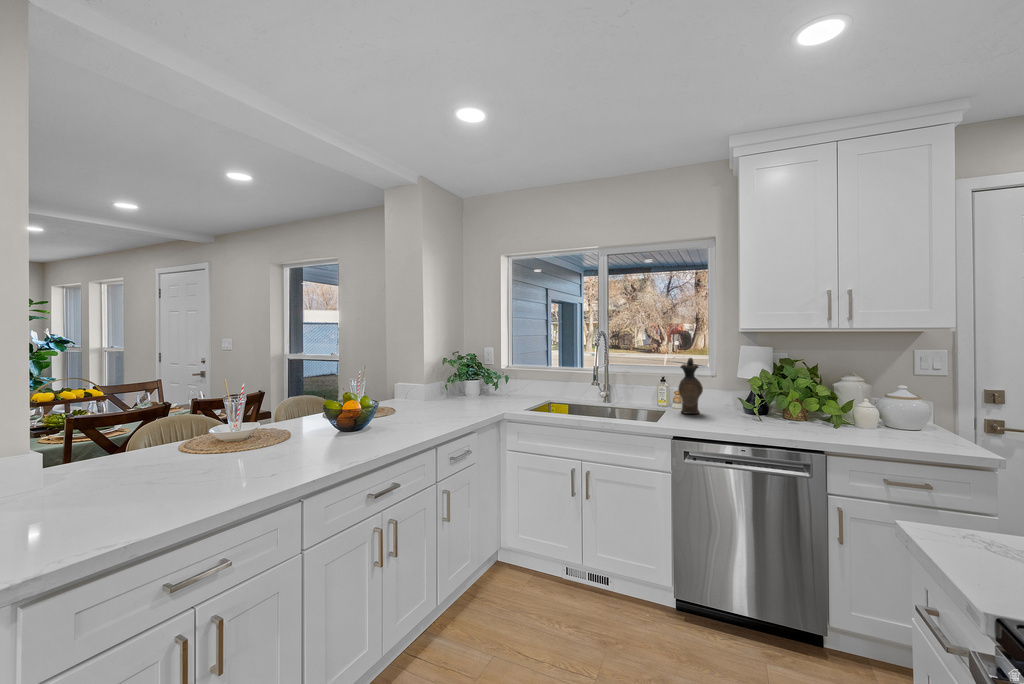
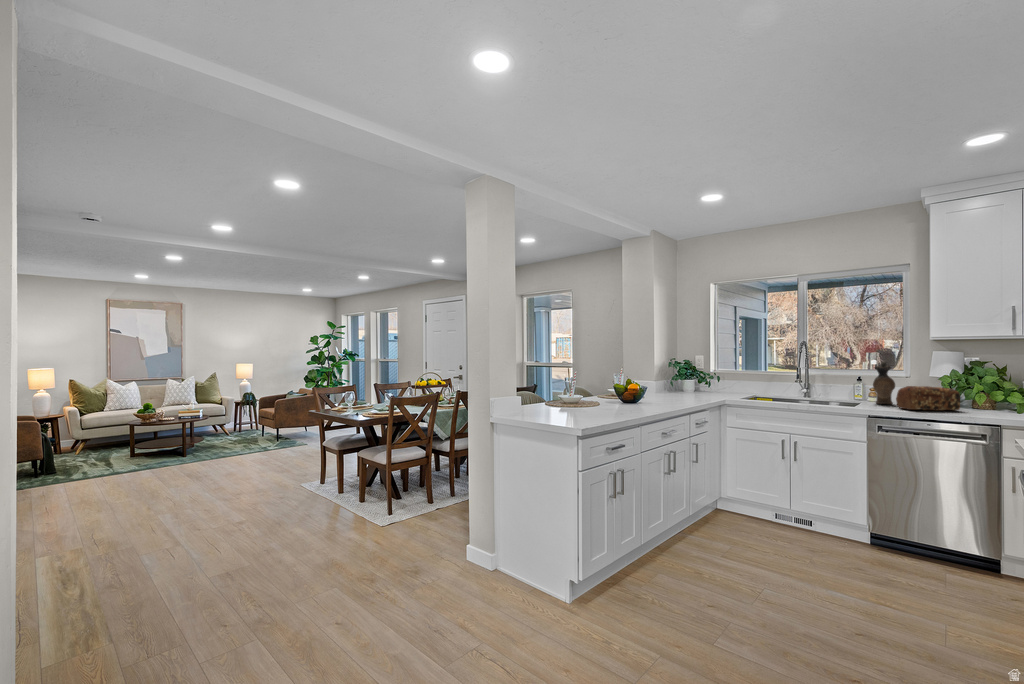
bread loaf: none [704,393,775,427] -> present [896,386,961,410]

